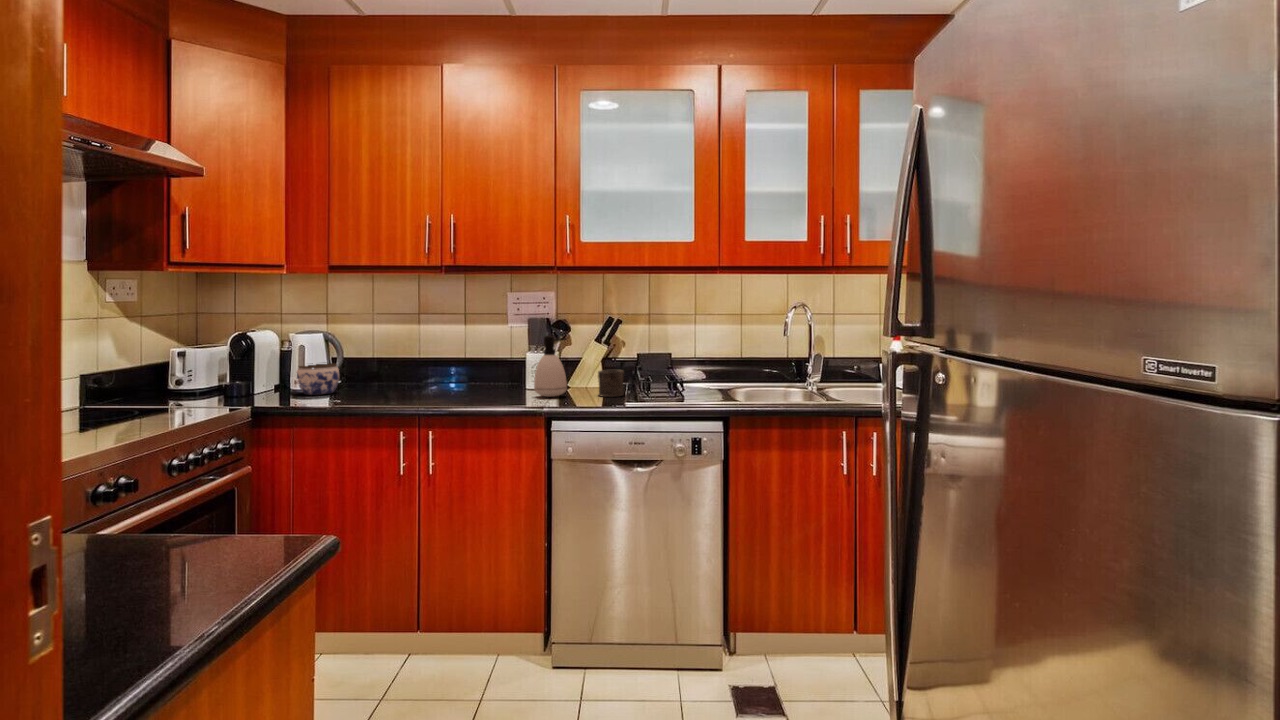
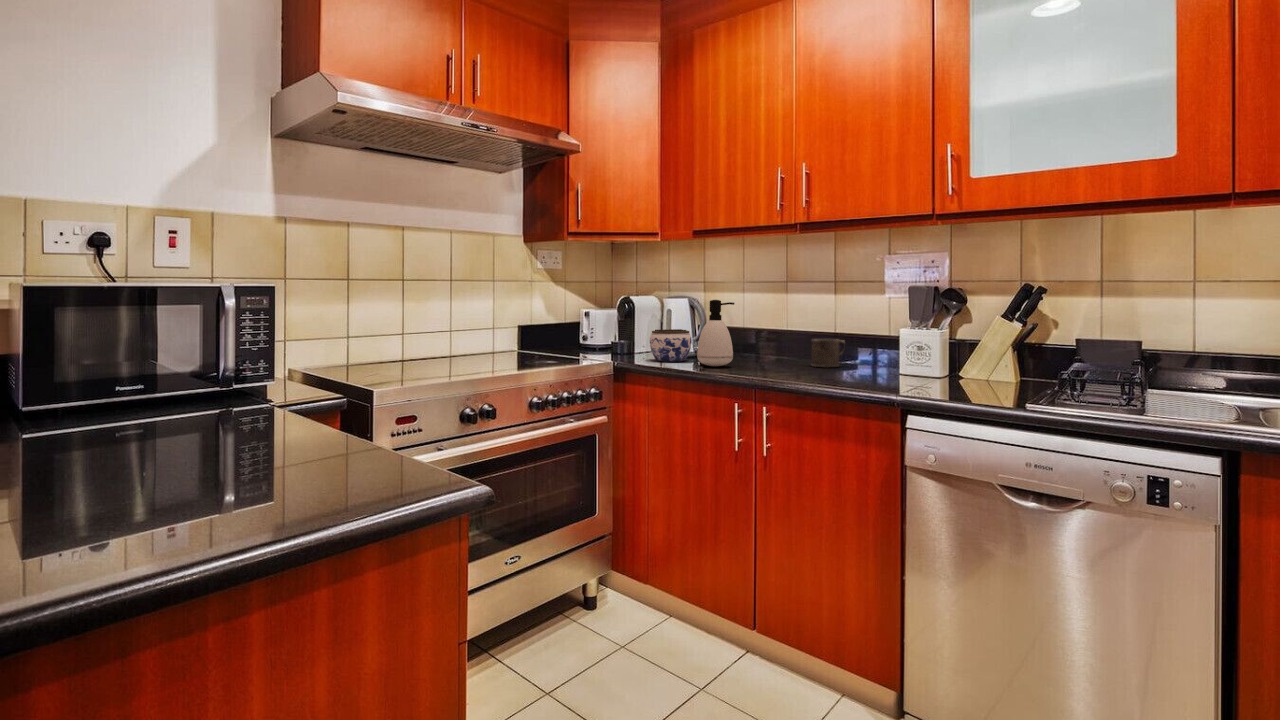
soap dispenser: present [534,336,567,397] -> present [697,300,734,366]
mug: present [598,370,624,397] -> present [811,339,845,367]

